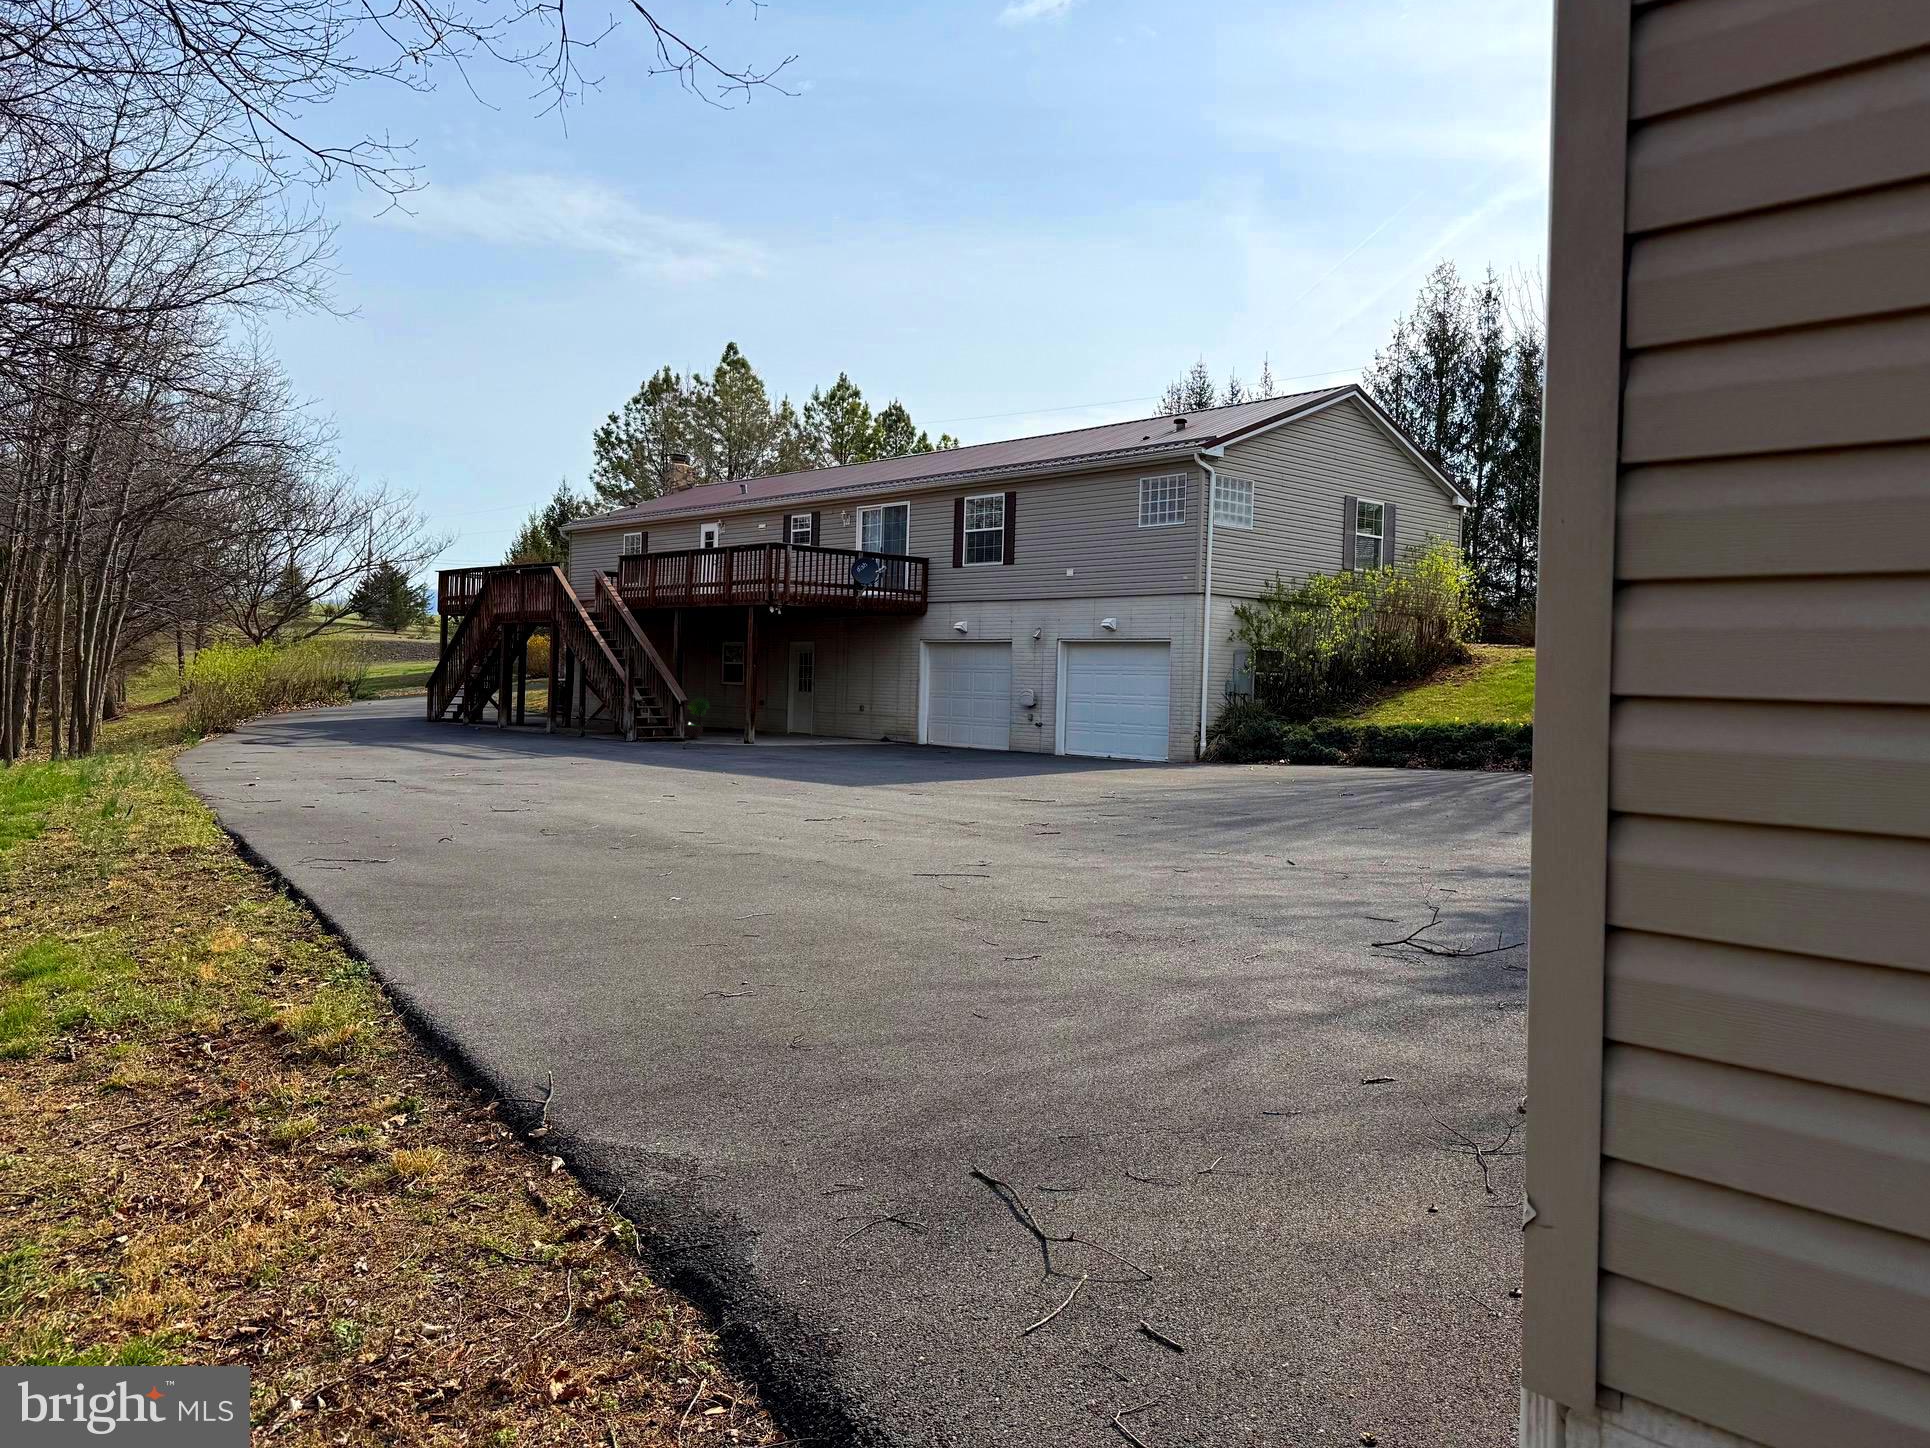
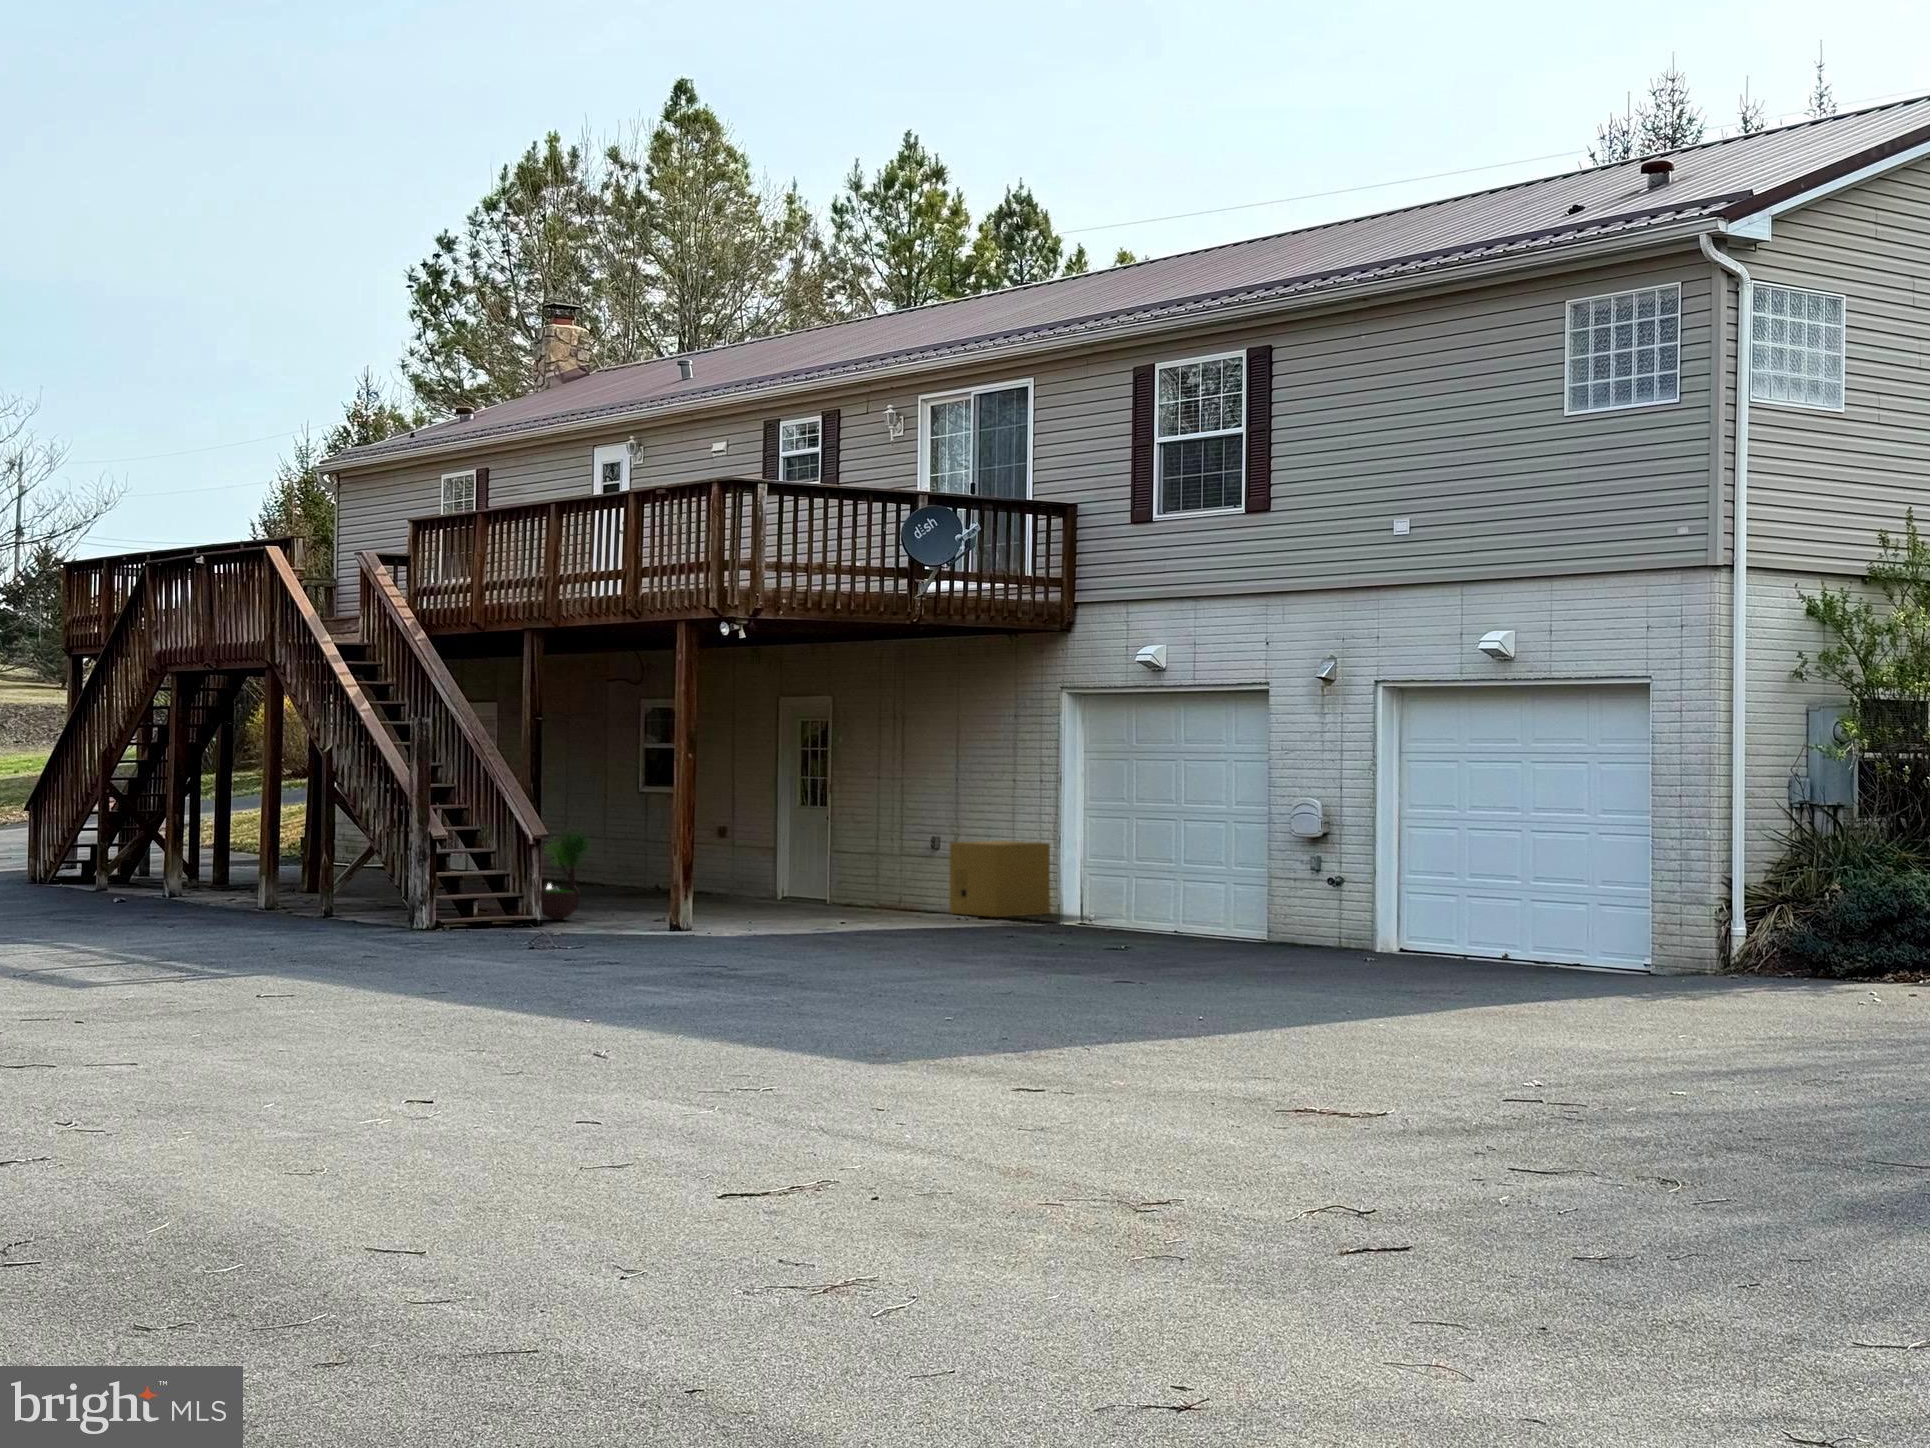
cardboard box: none [869,706,914,739] -> present [950,841,1050,917]

